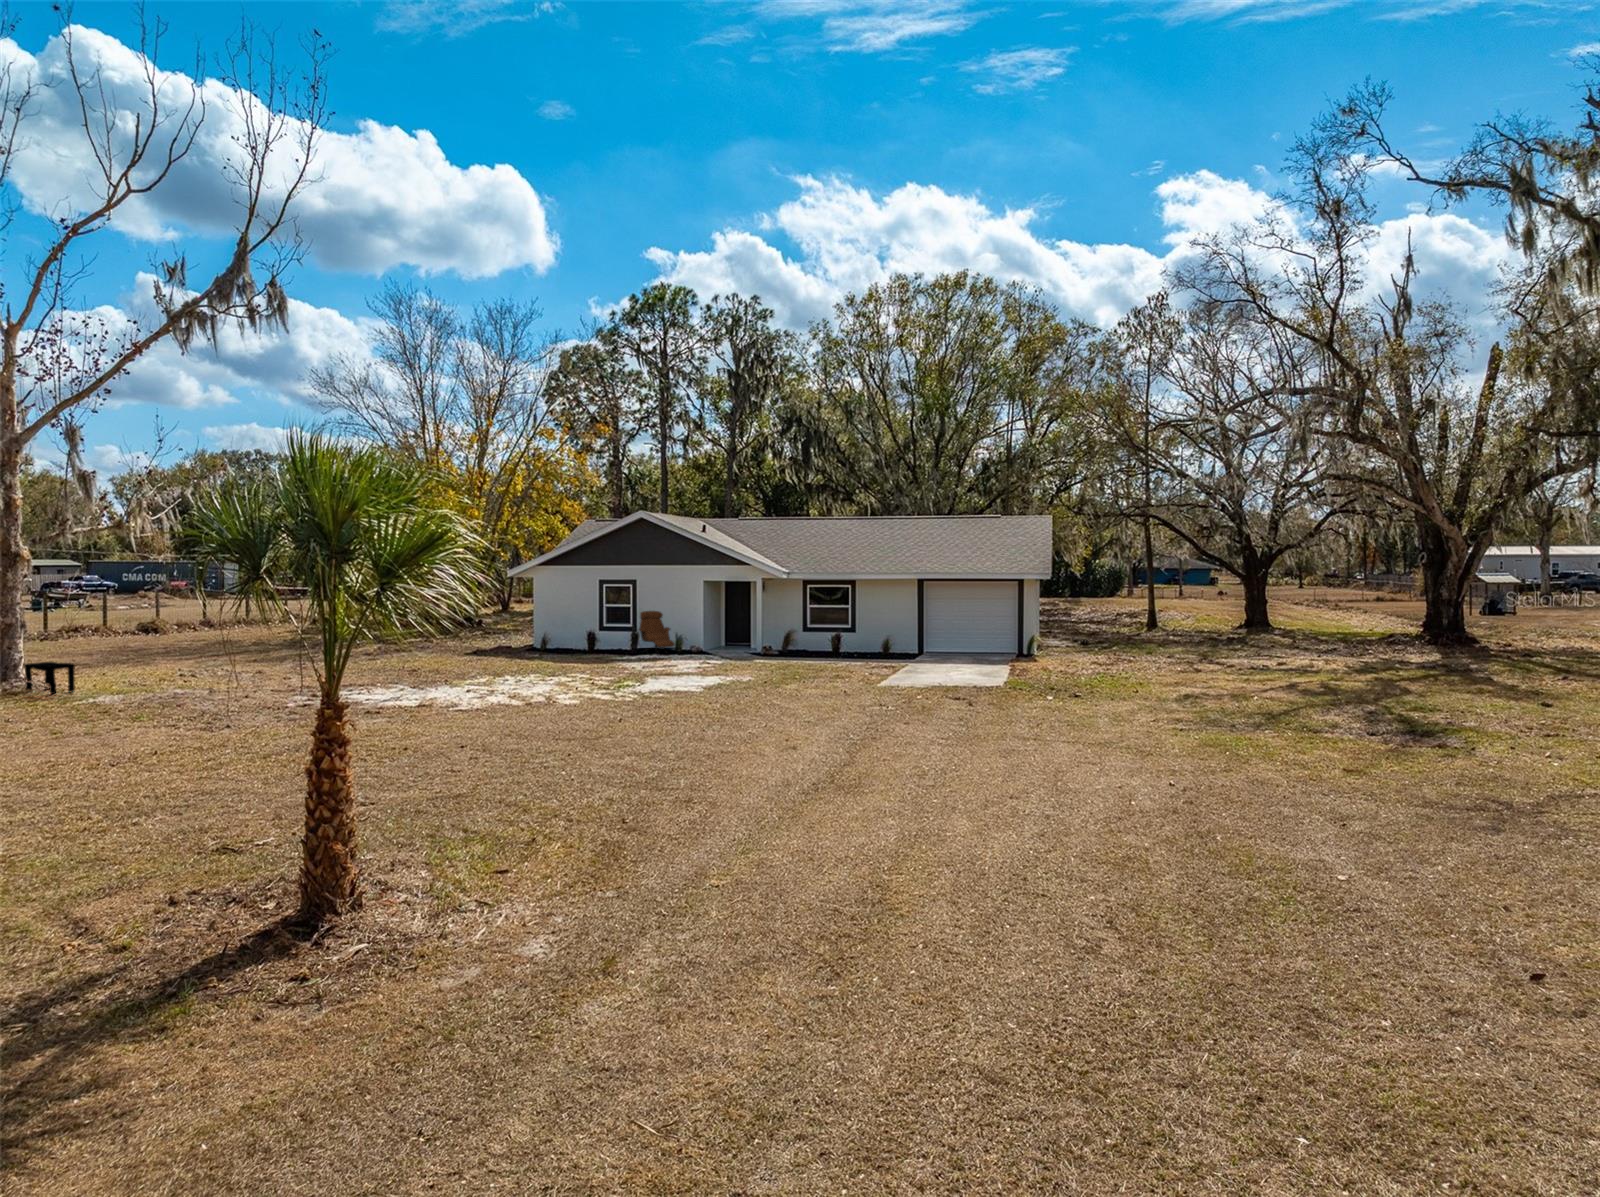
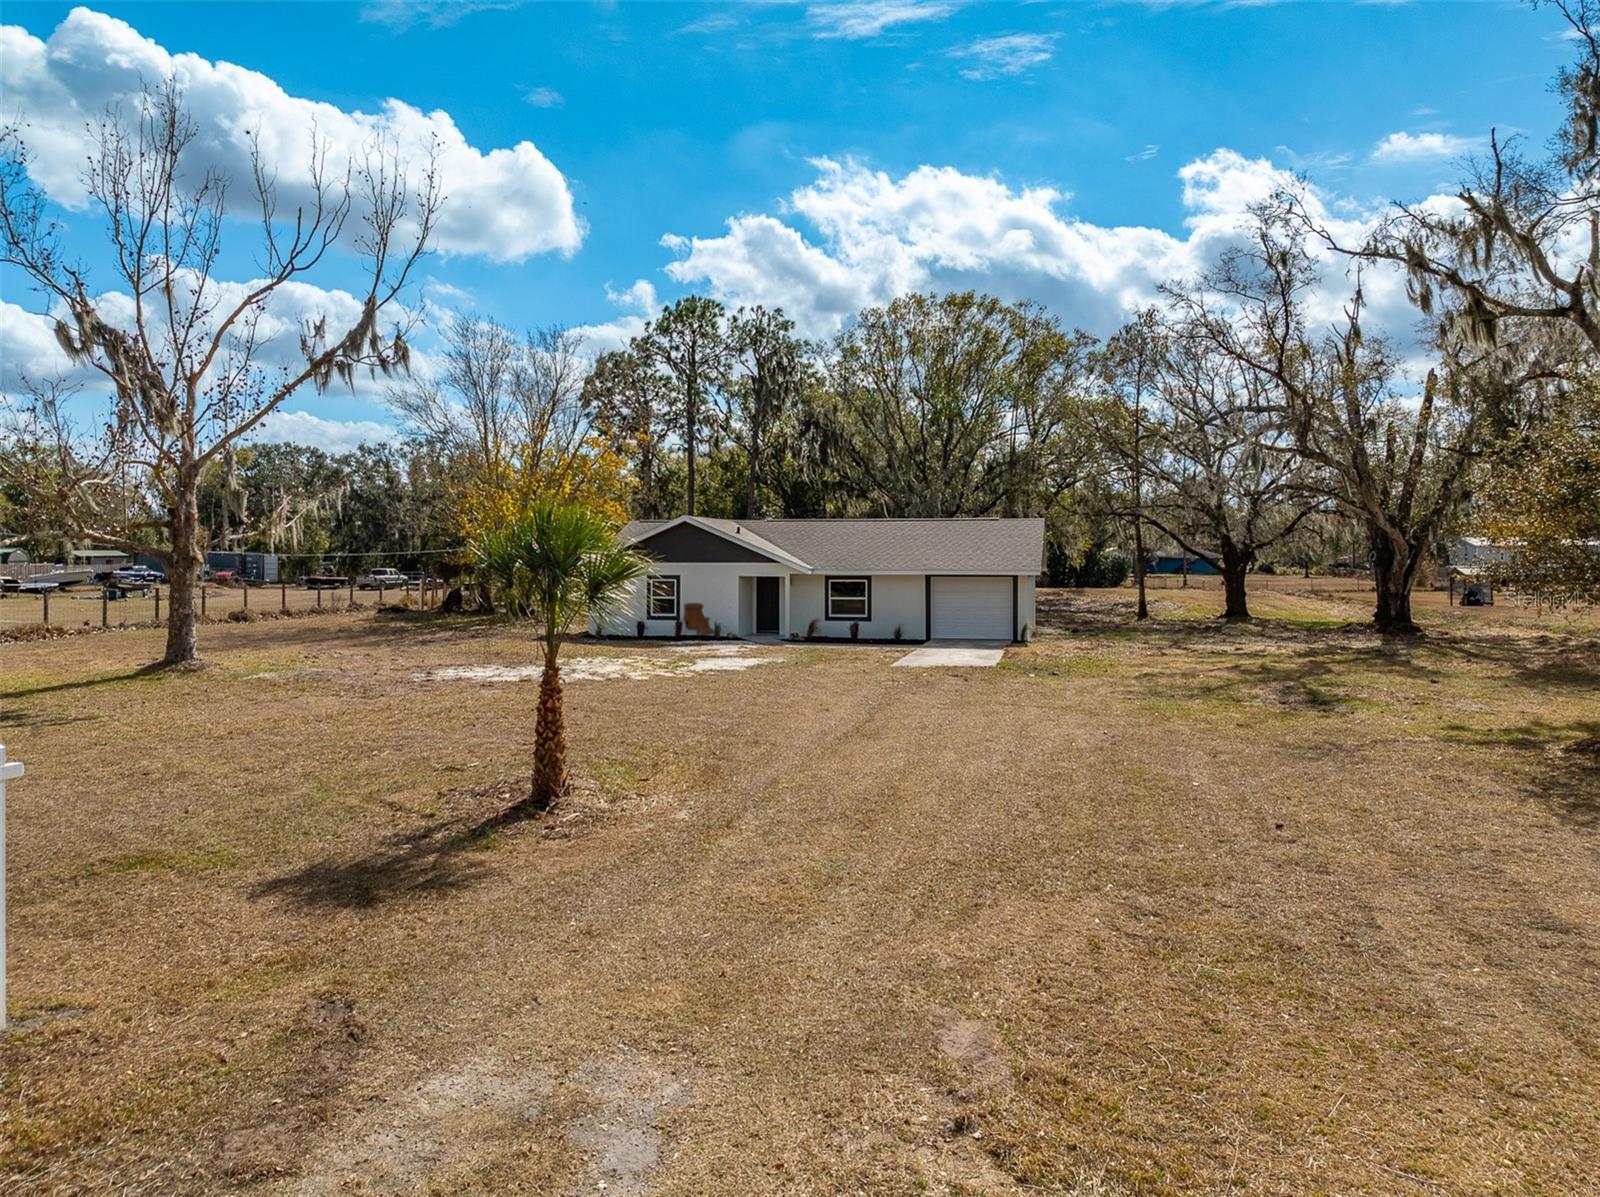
bench: present [24,662,75,694] -> none [206,645,247,671]

